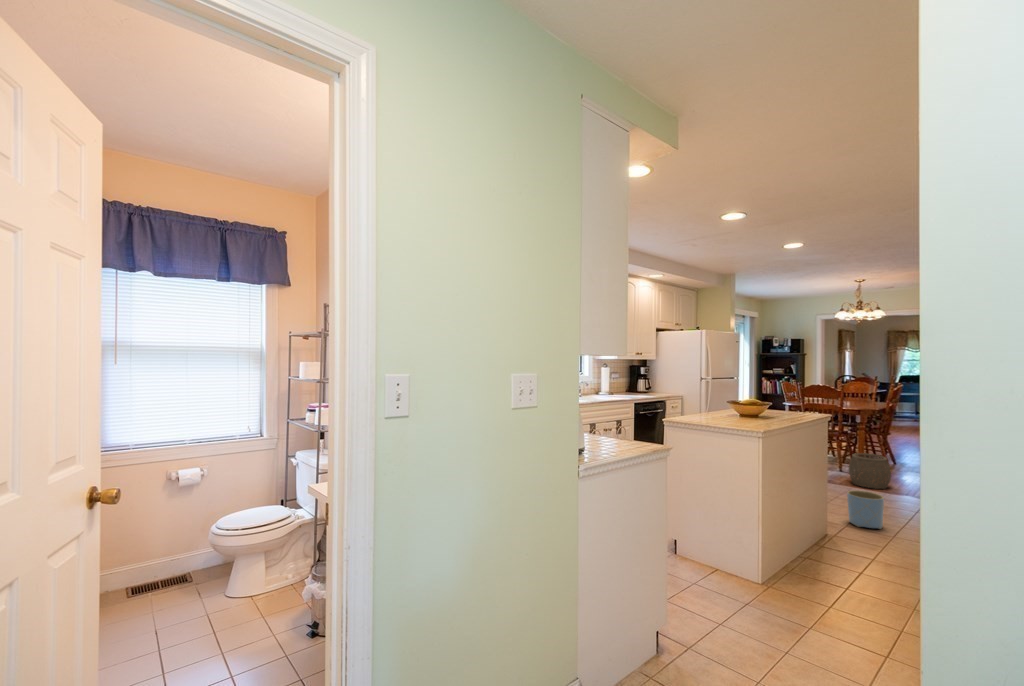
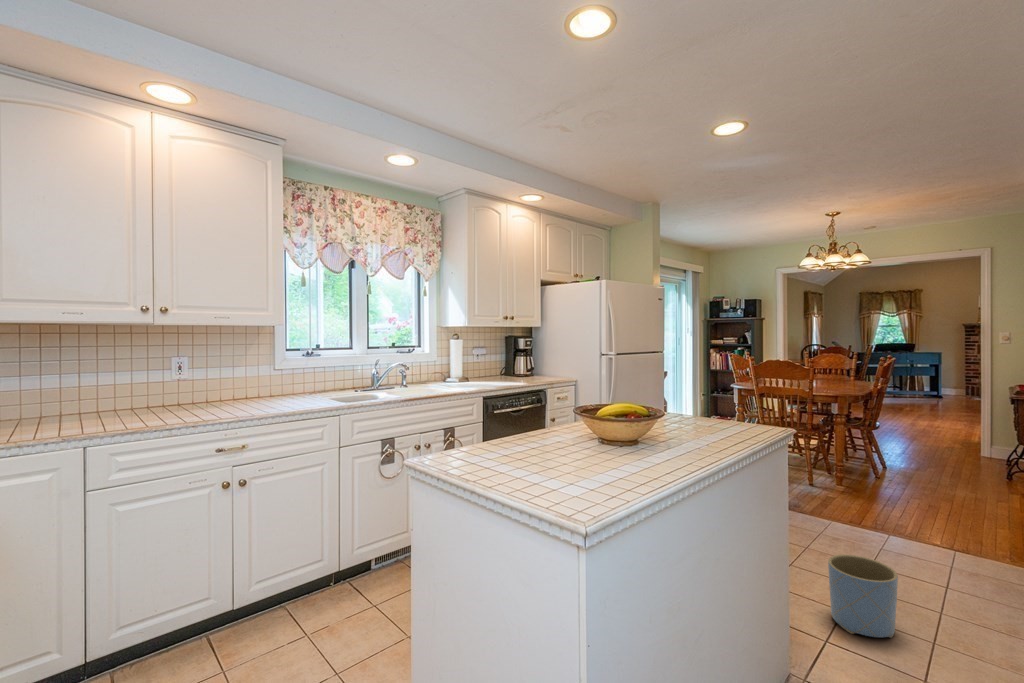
woven basket: present [849,453,891,489] -> none [822,463,889,521]

